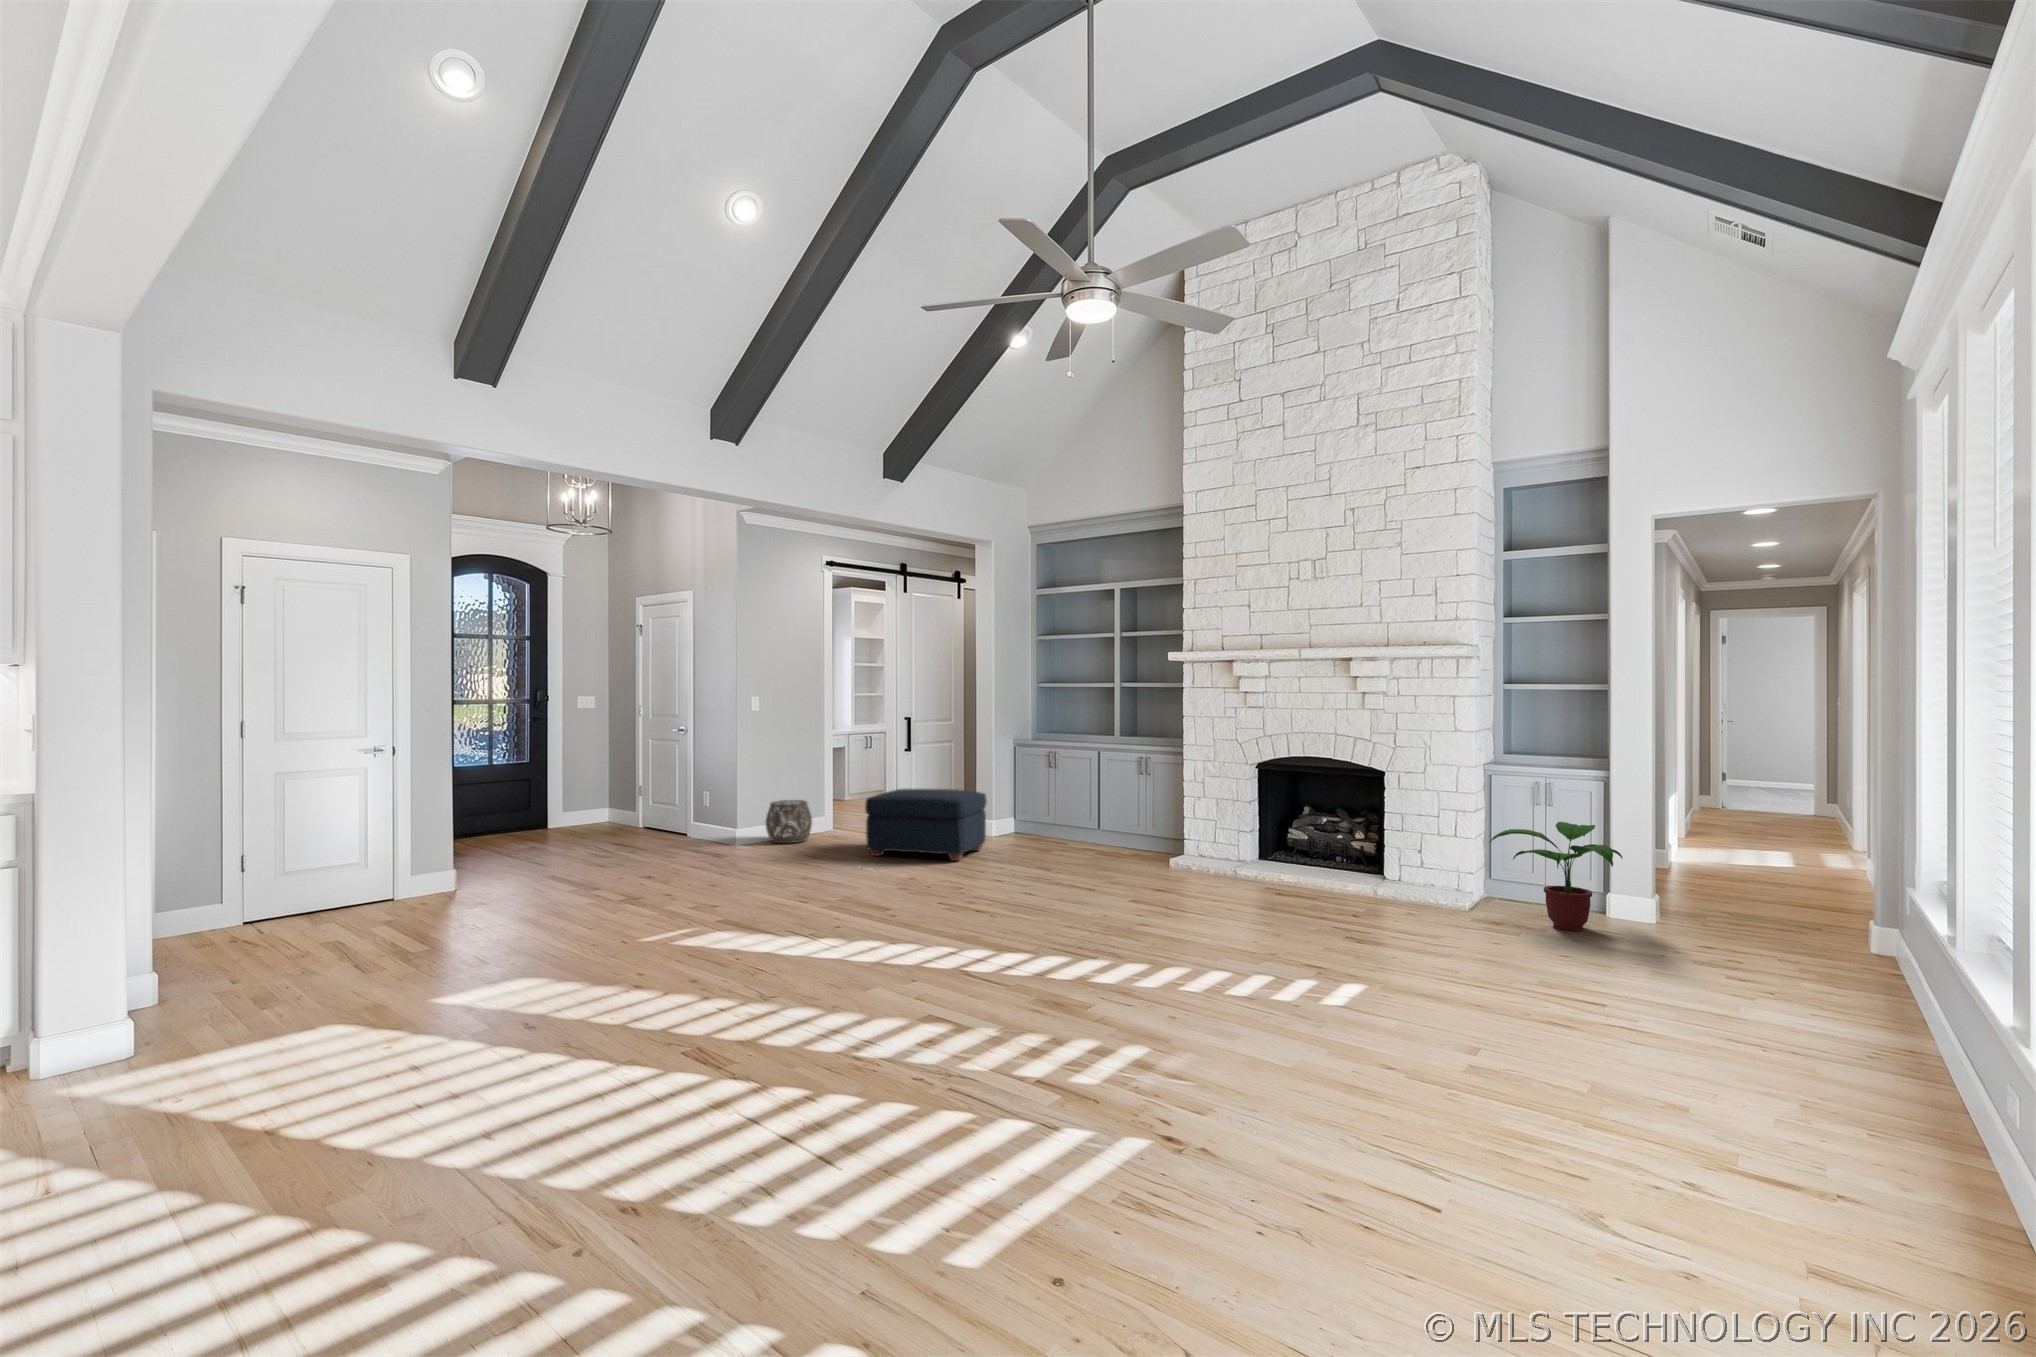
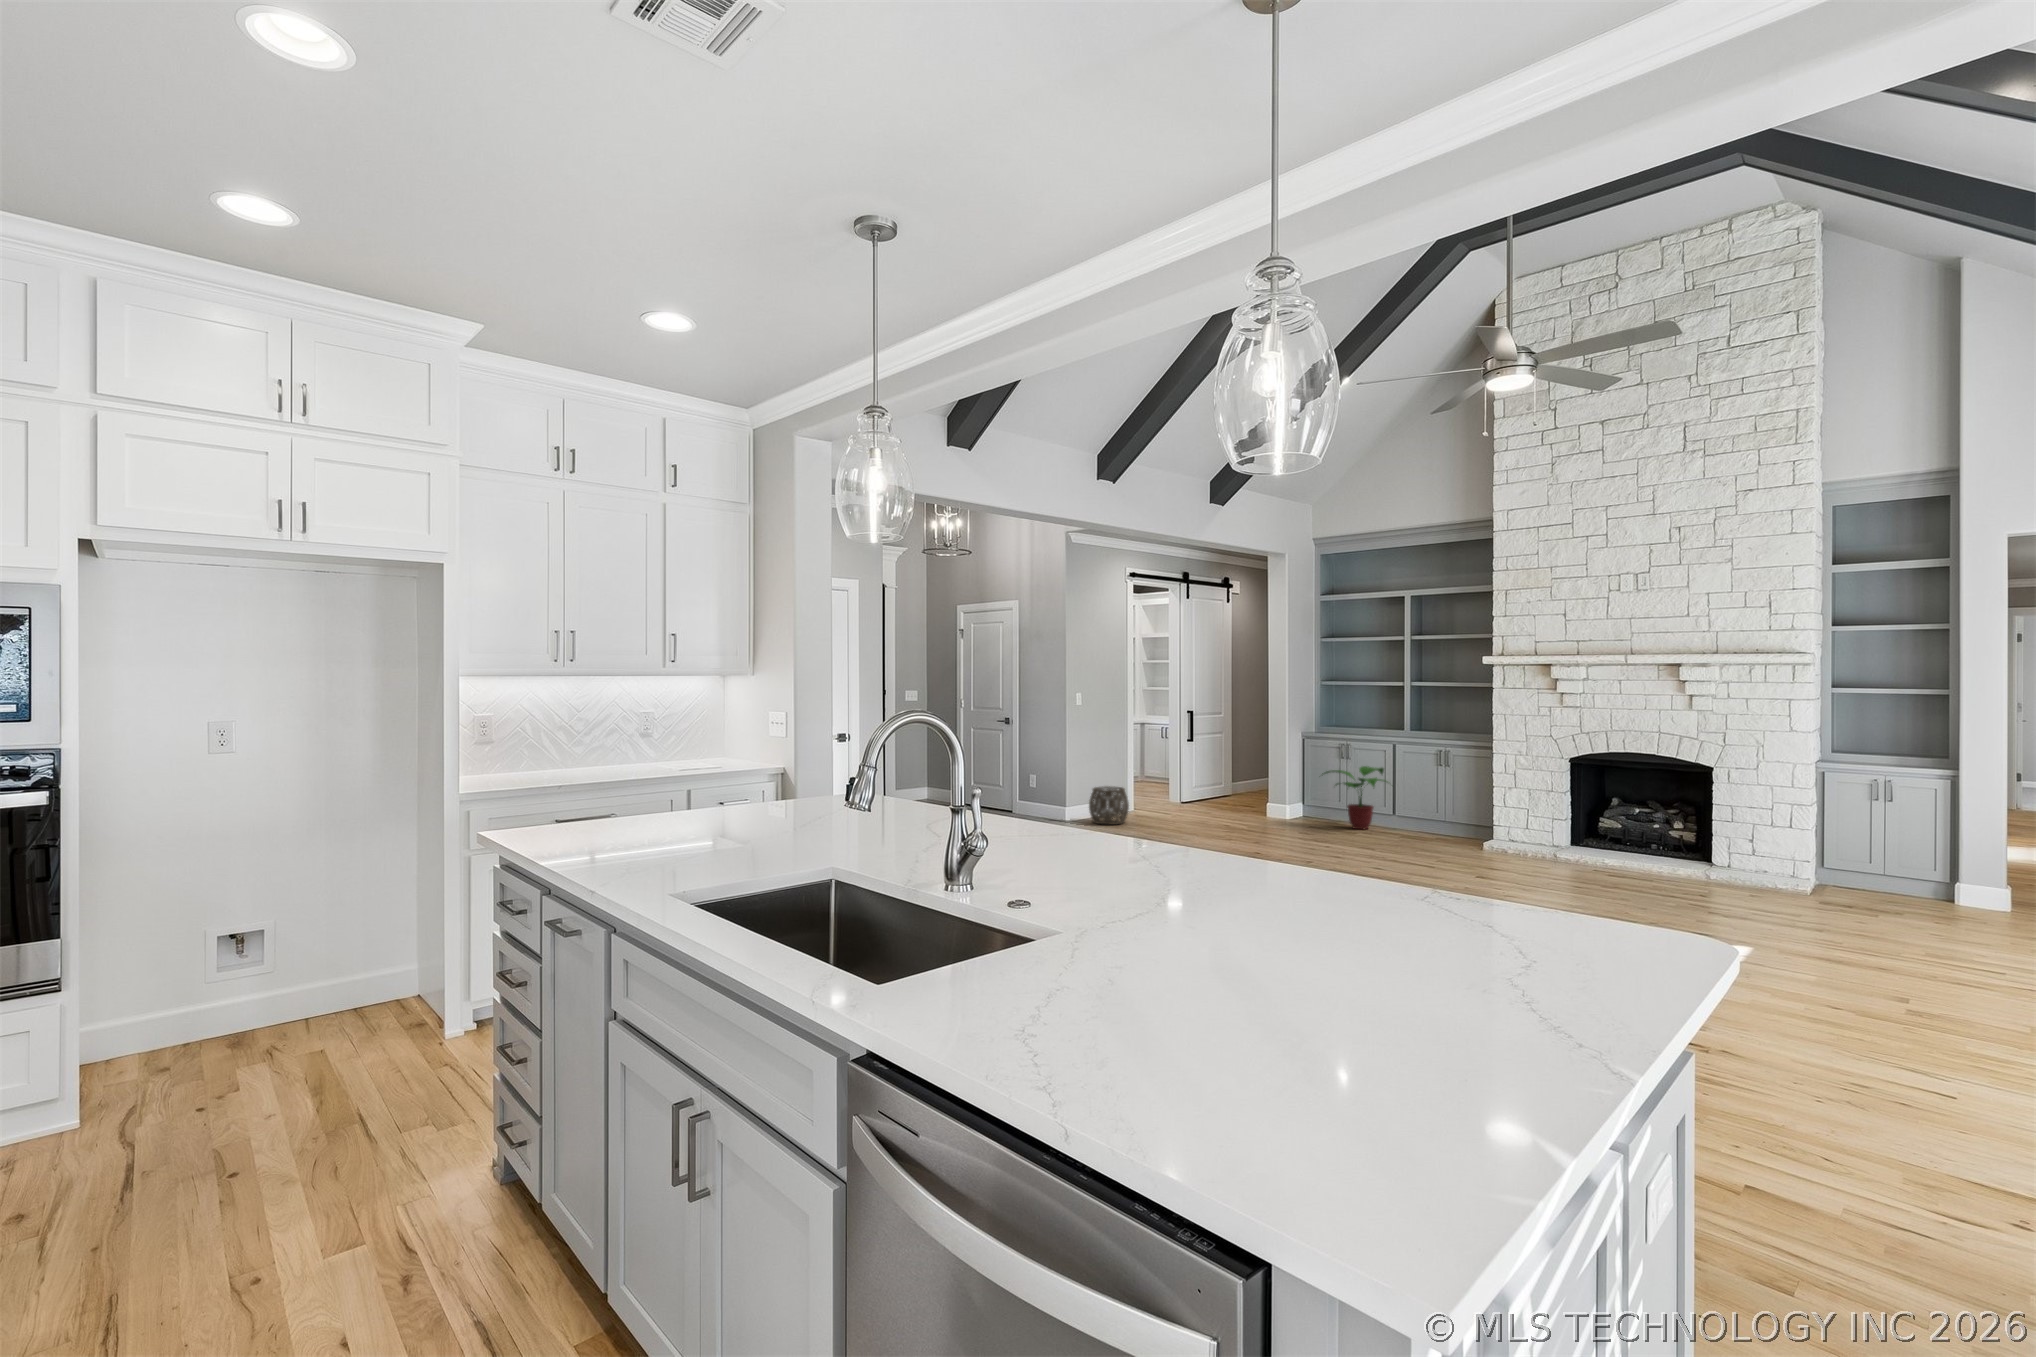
ottoman: present [865,789,986,861] -> none [1193,778,1298,842]
potted plant: present [1490,822,1623,931] -> present [1322,766,1386,829]

